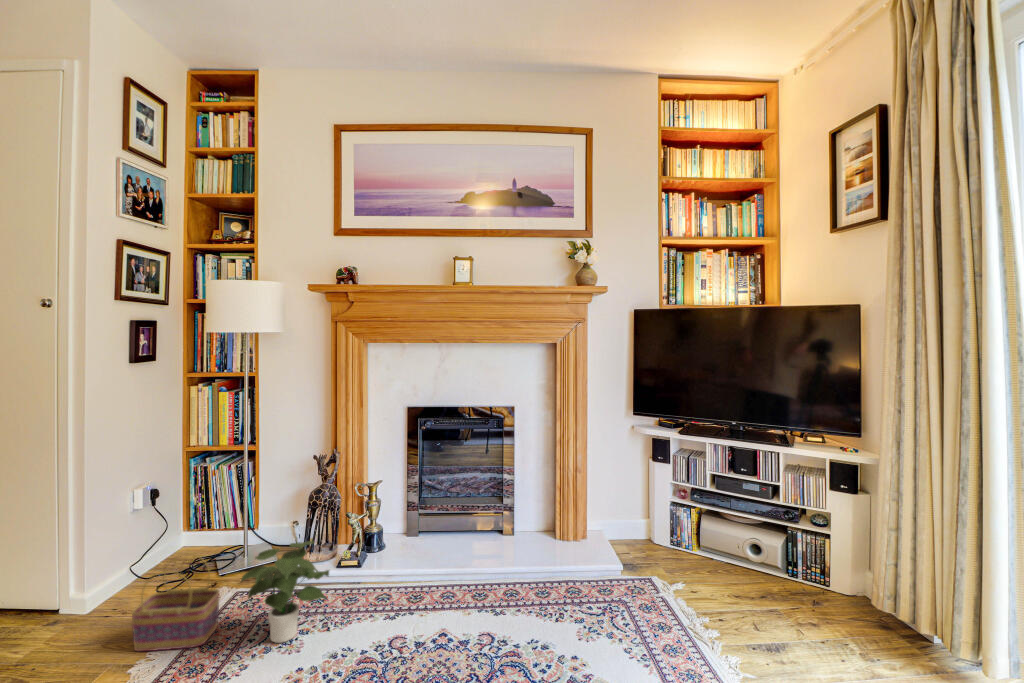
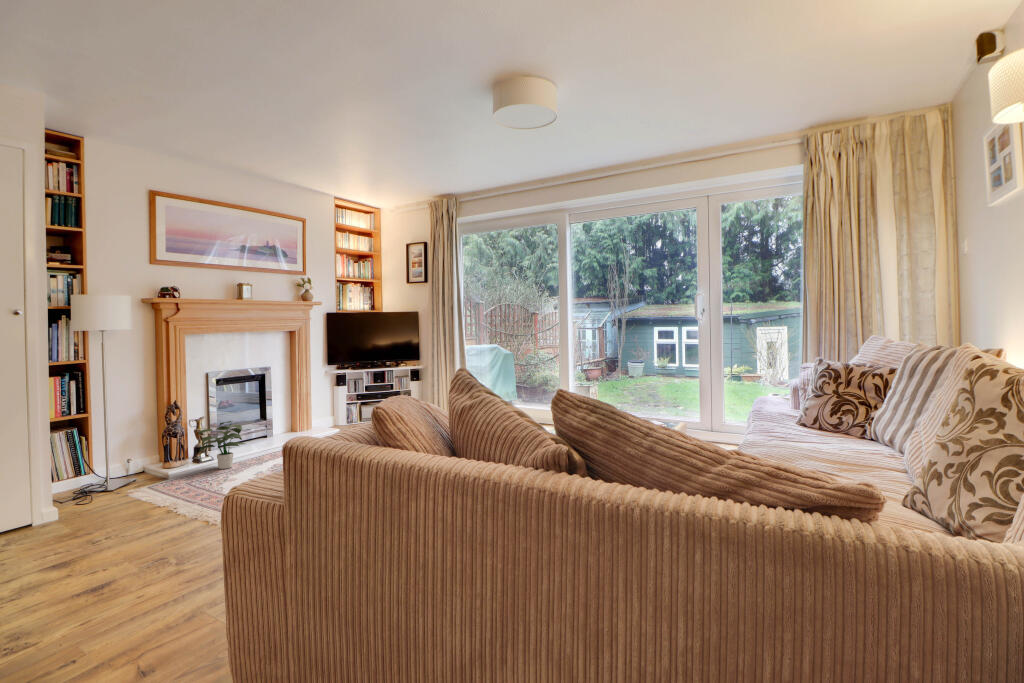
basket: present [132,556,220,651] -> none [141,437,190,486]

